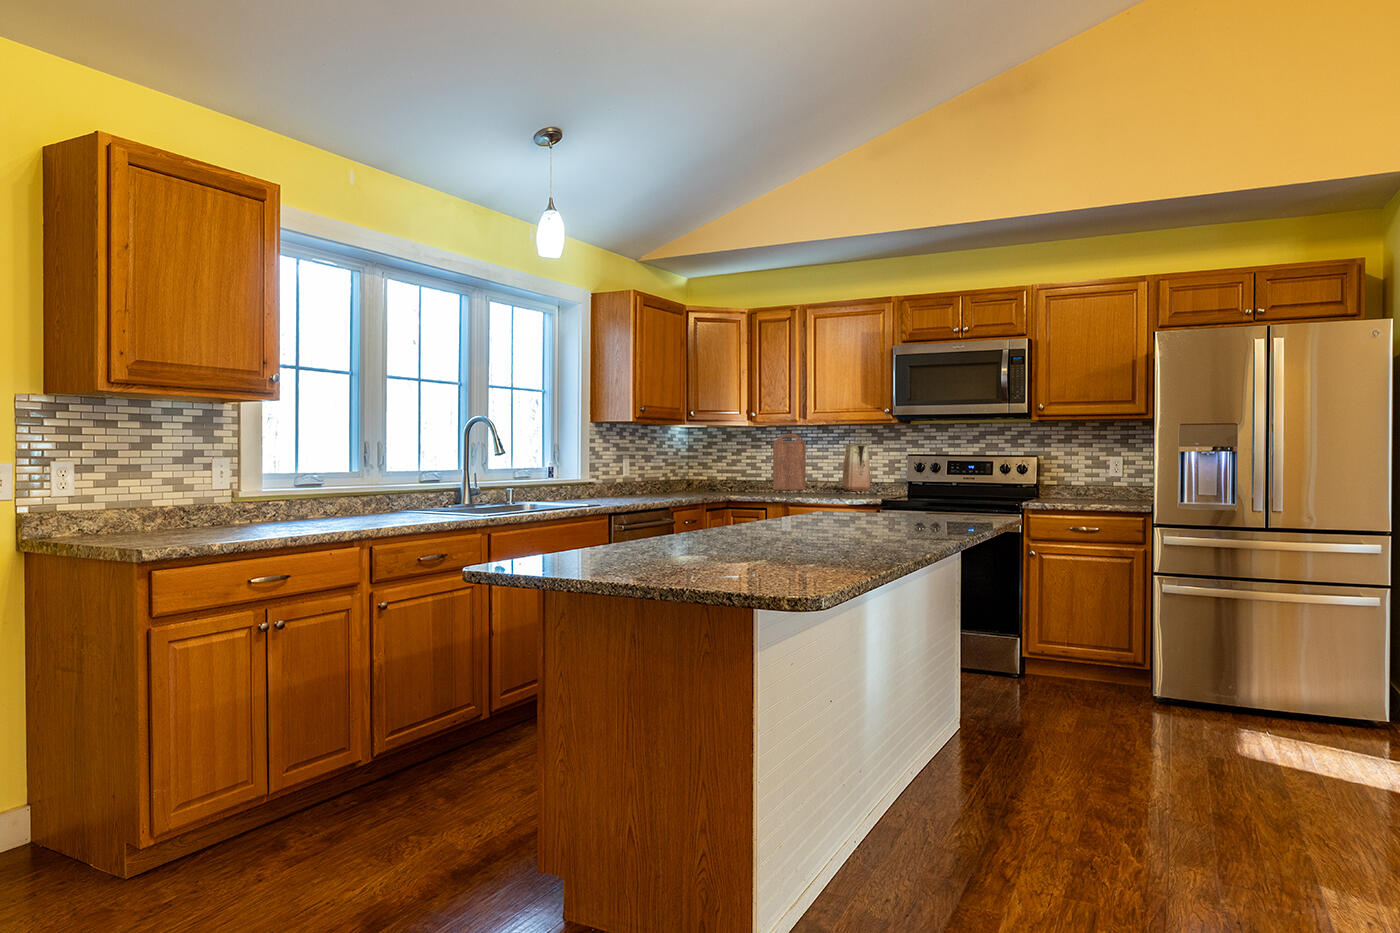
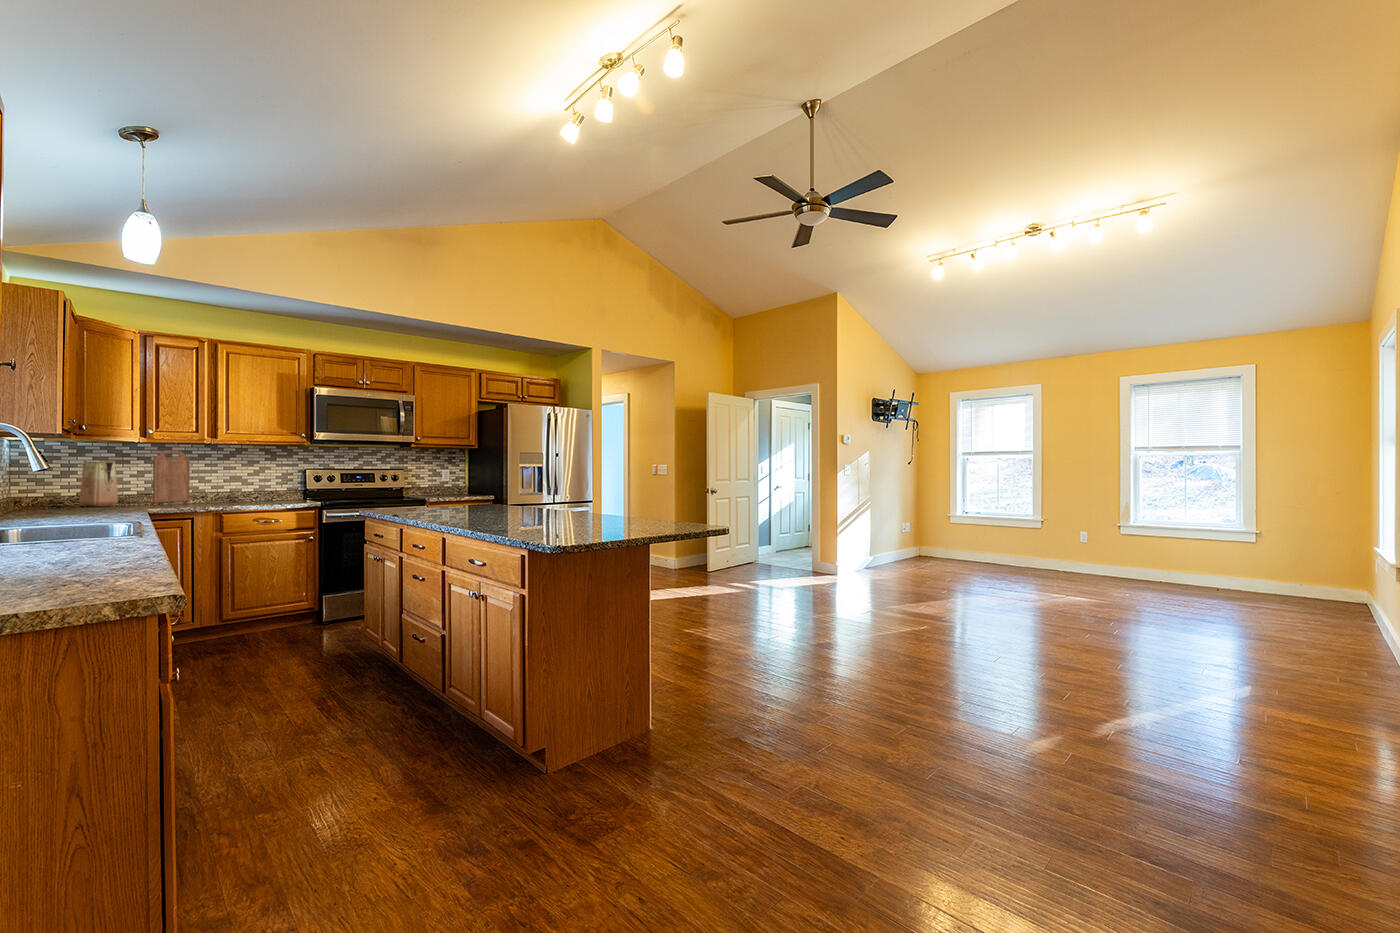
vase: present [842,444,871,491] -> present [79,461,118,506]

